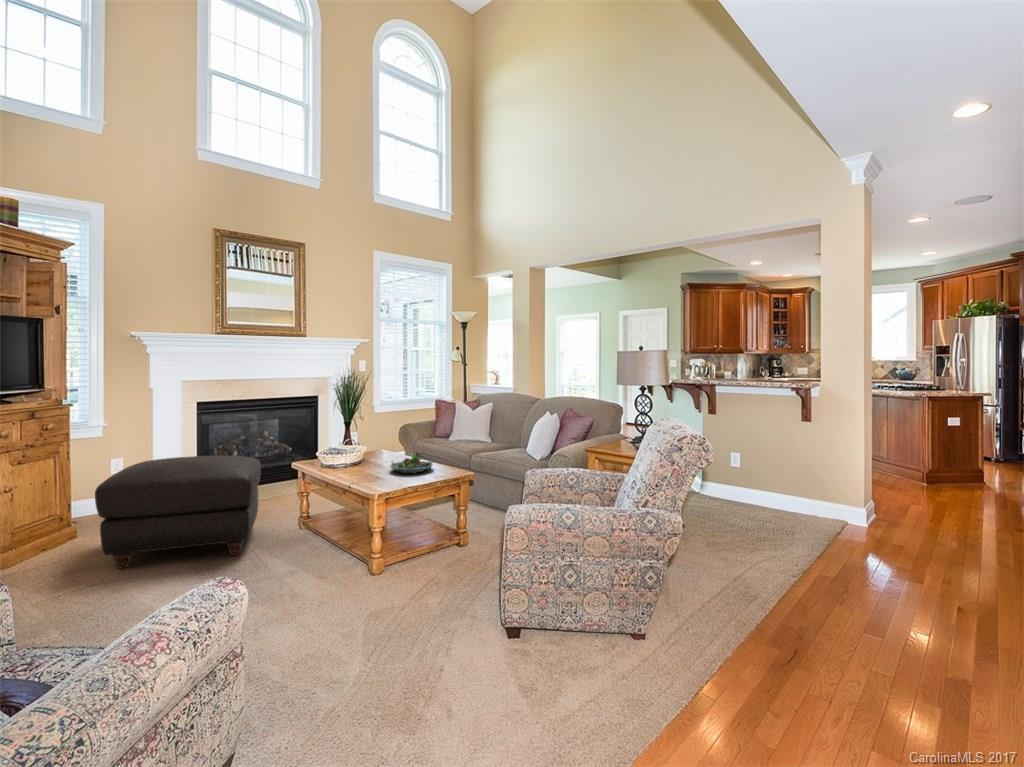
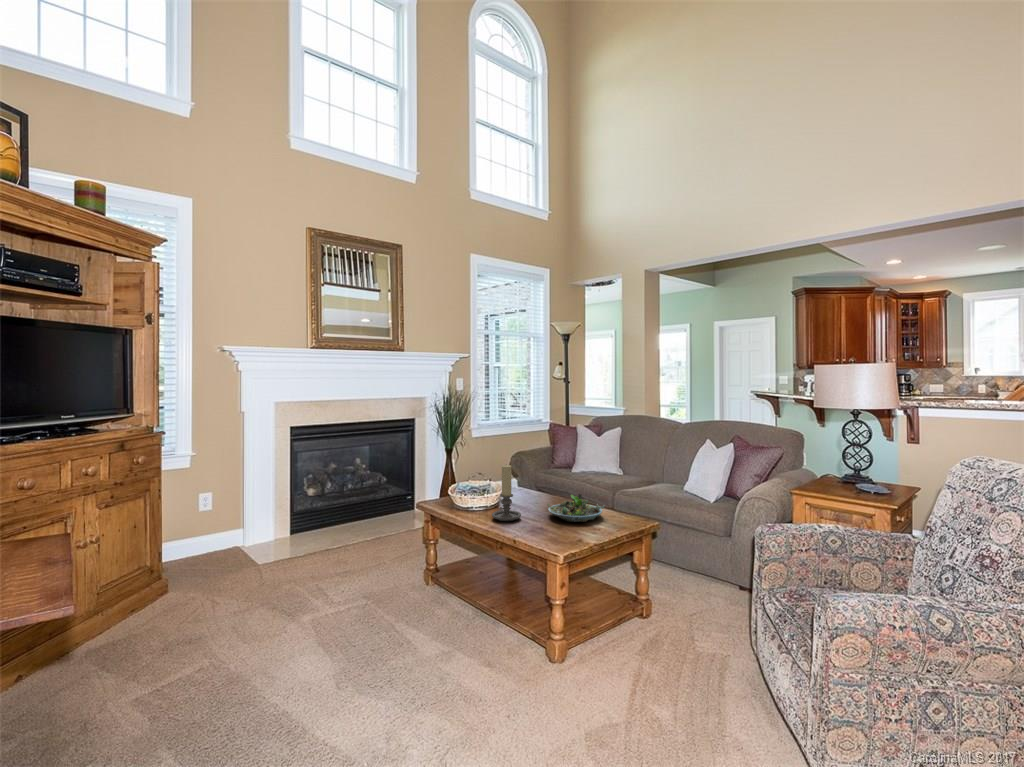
candle holder: none [343,429,368,474] -> present [492,465,521,521]
ottoman: present [95,456,261,569] -> none [201,496,385,643]

